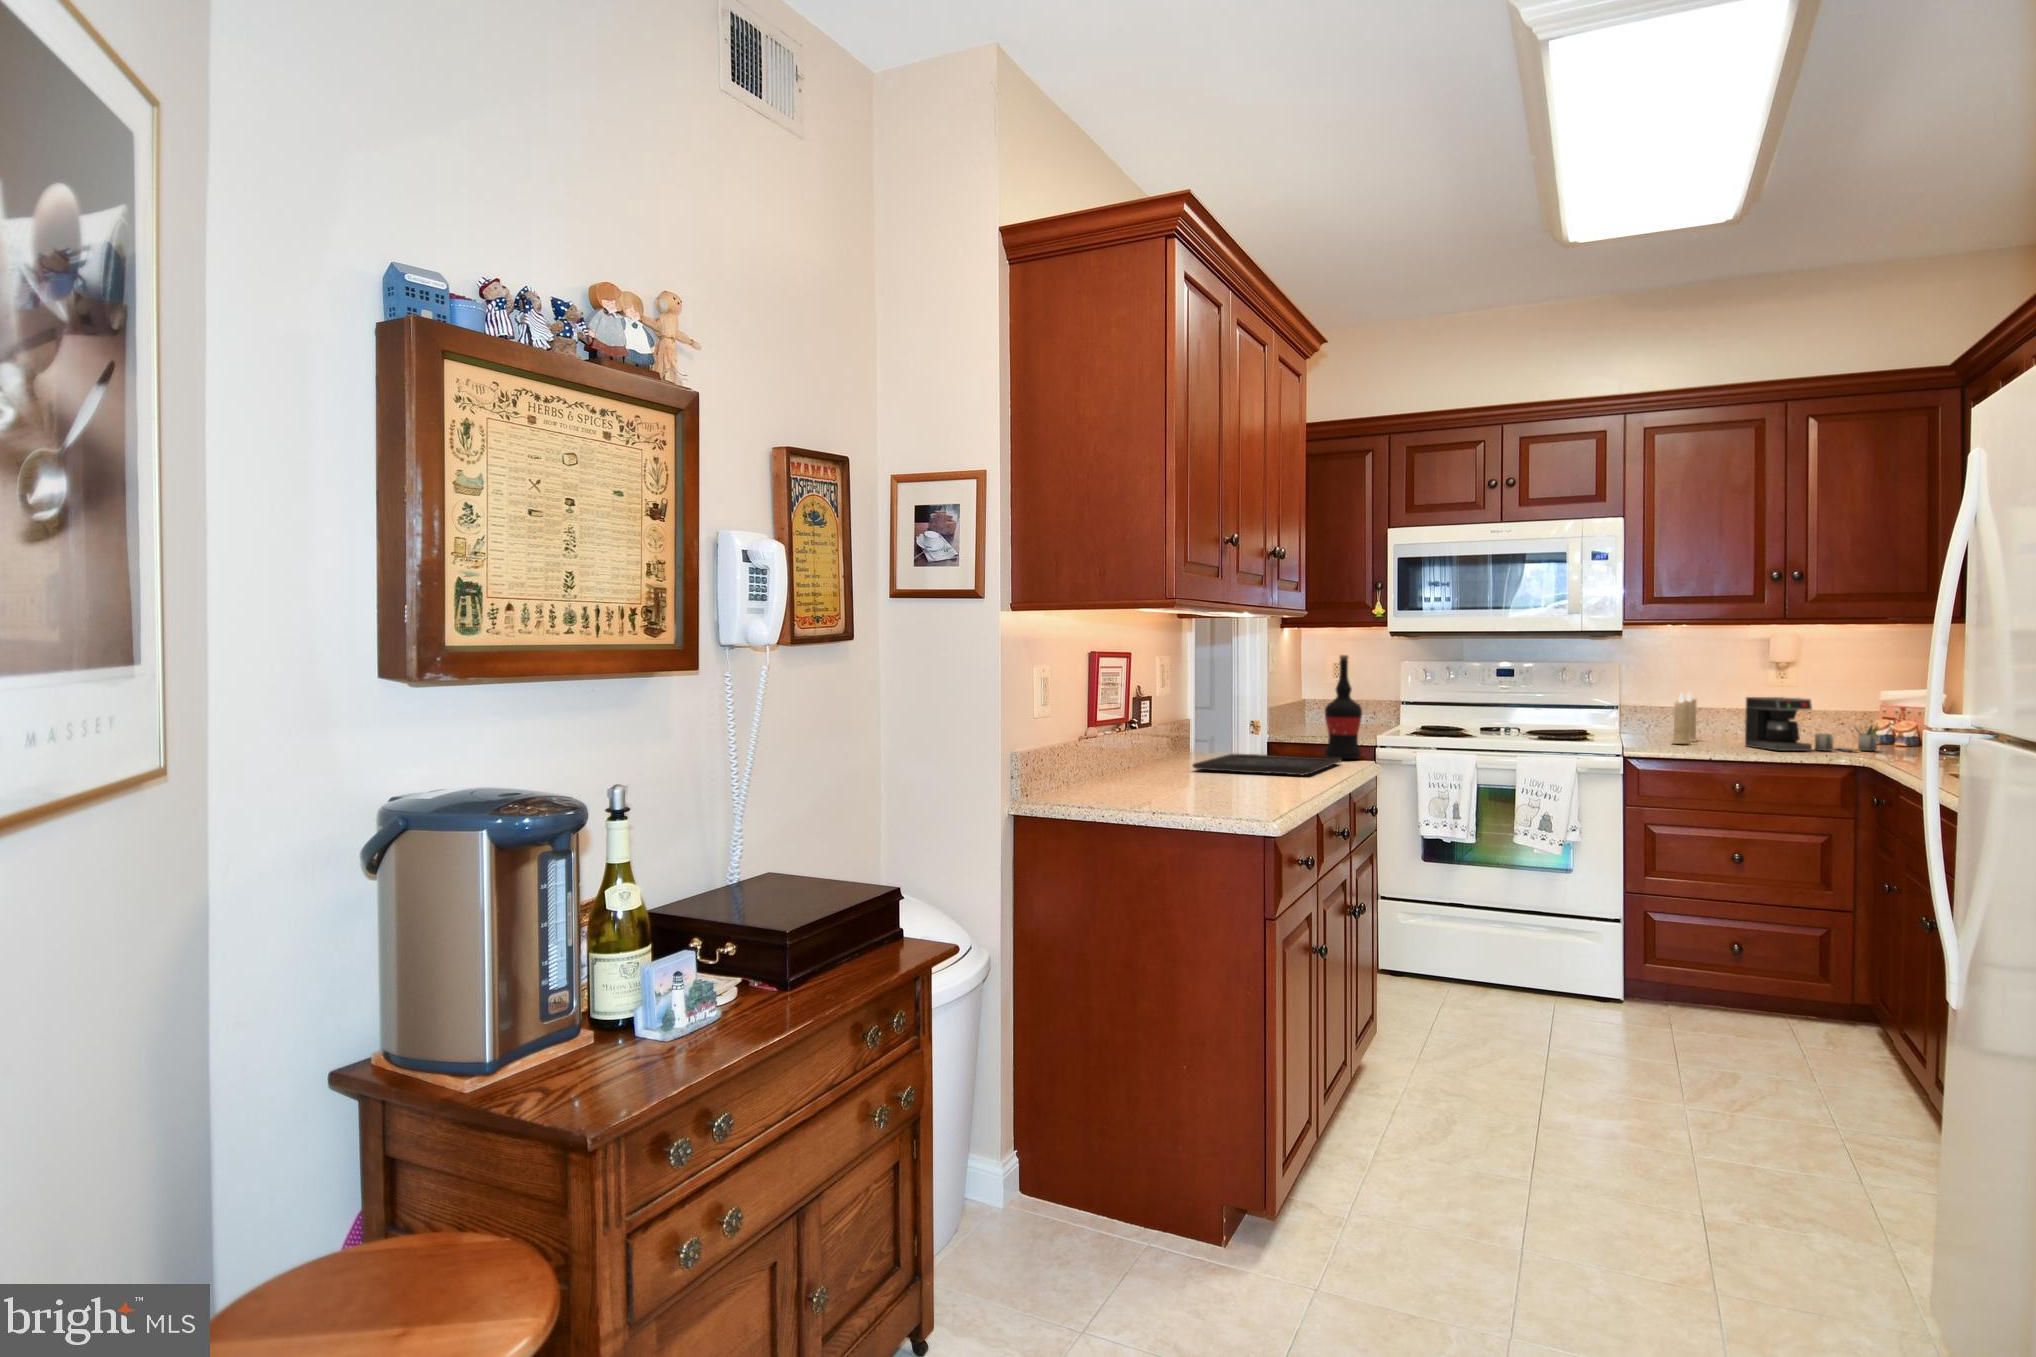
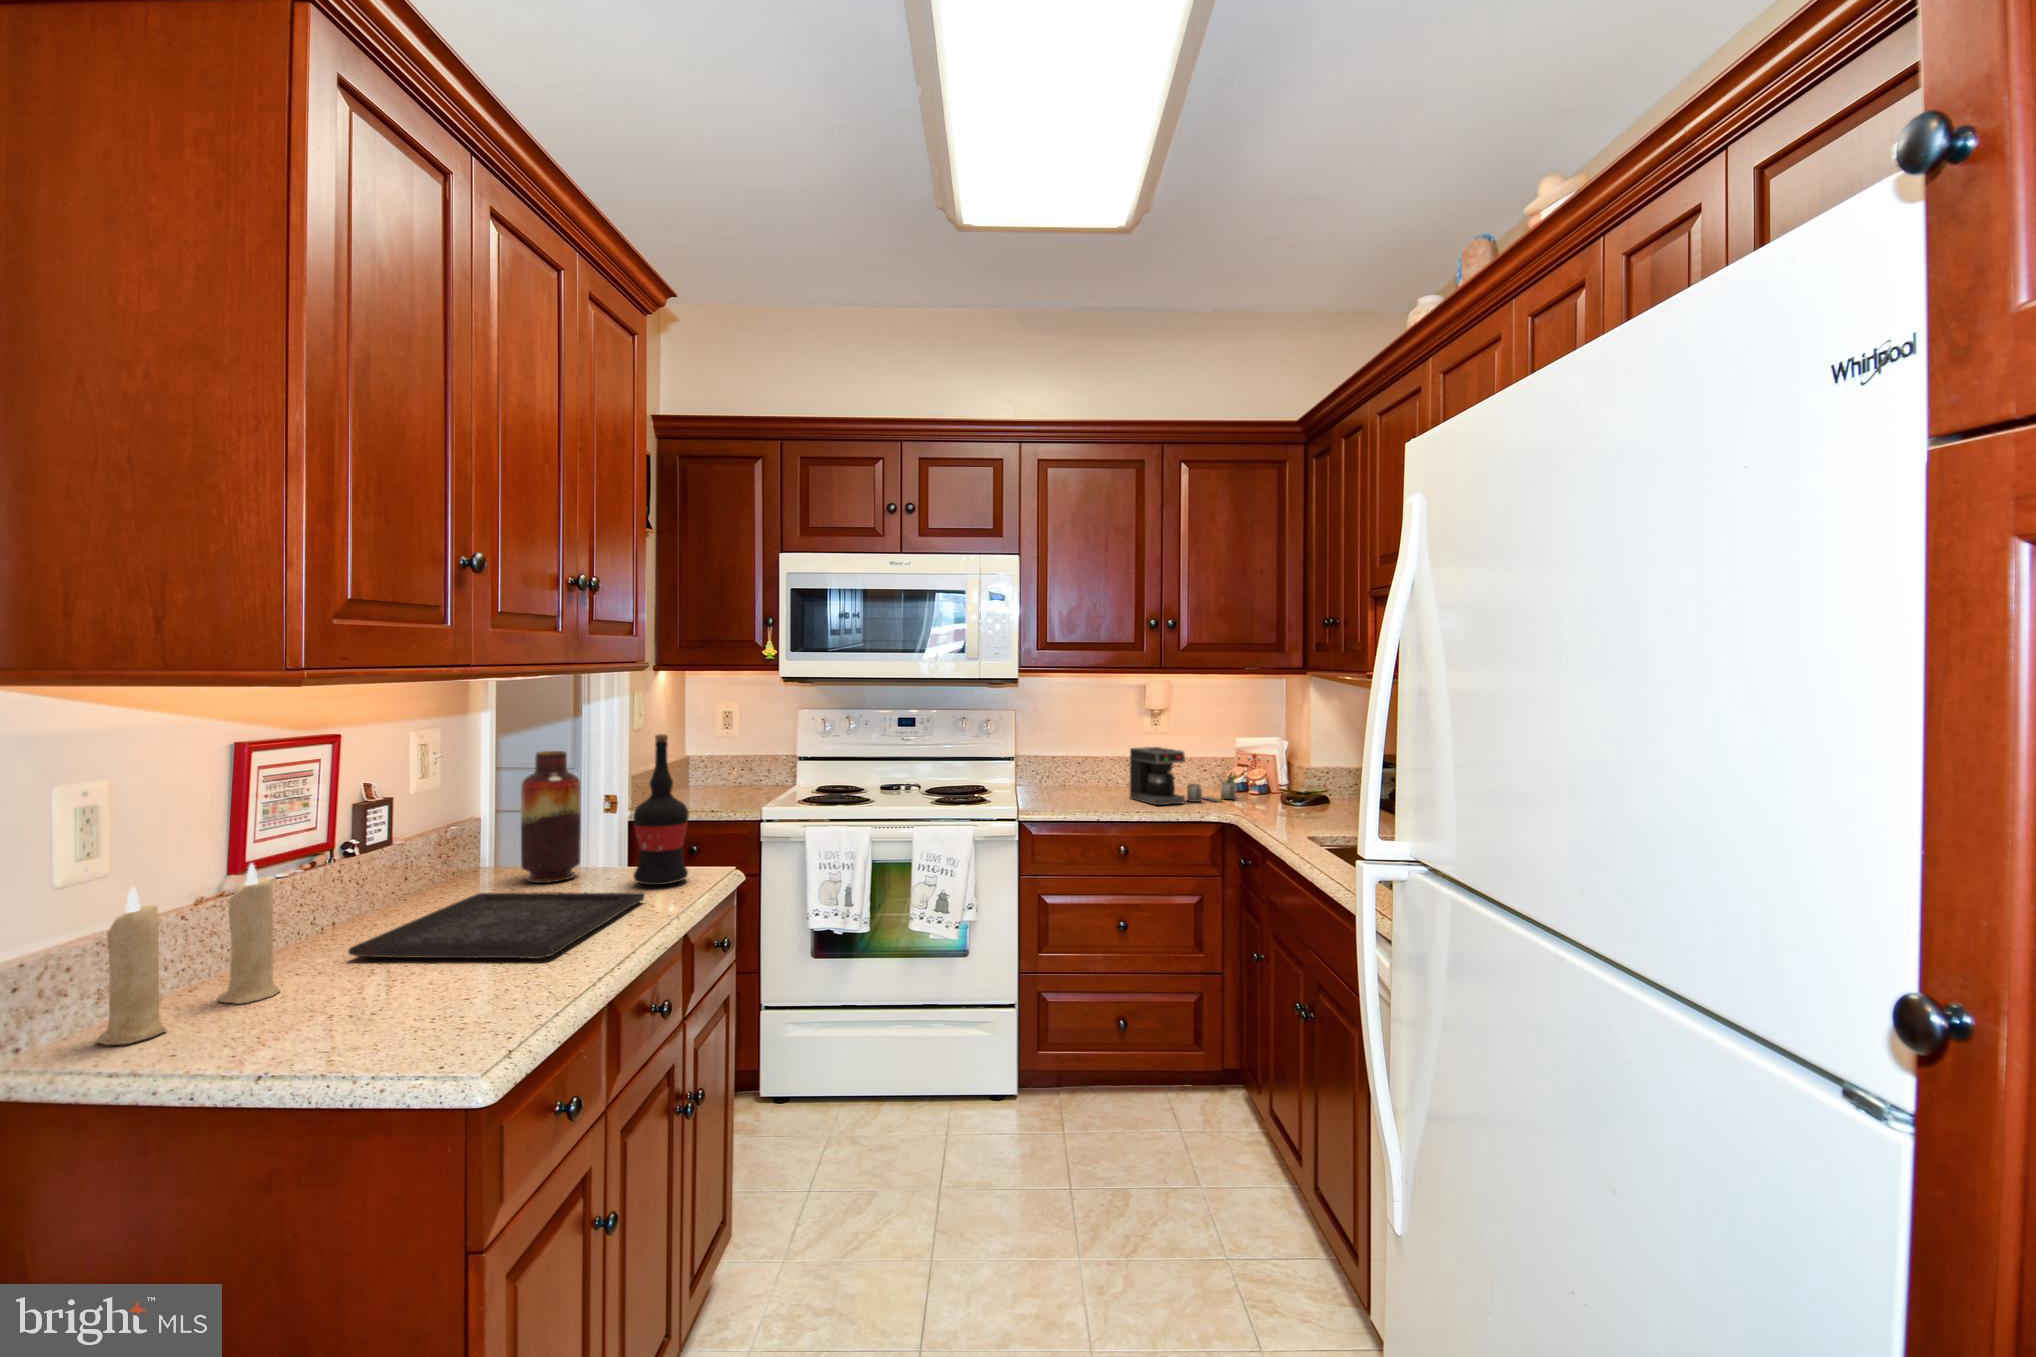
vase: none [1245,669,1283,756] -> present [521,751,581,883]
candle: present [1672,693,1697,744] -> present [96,864,280,1045]

